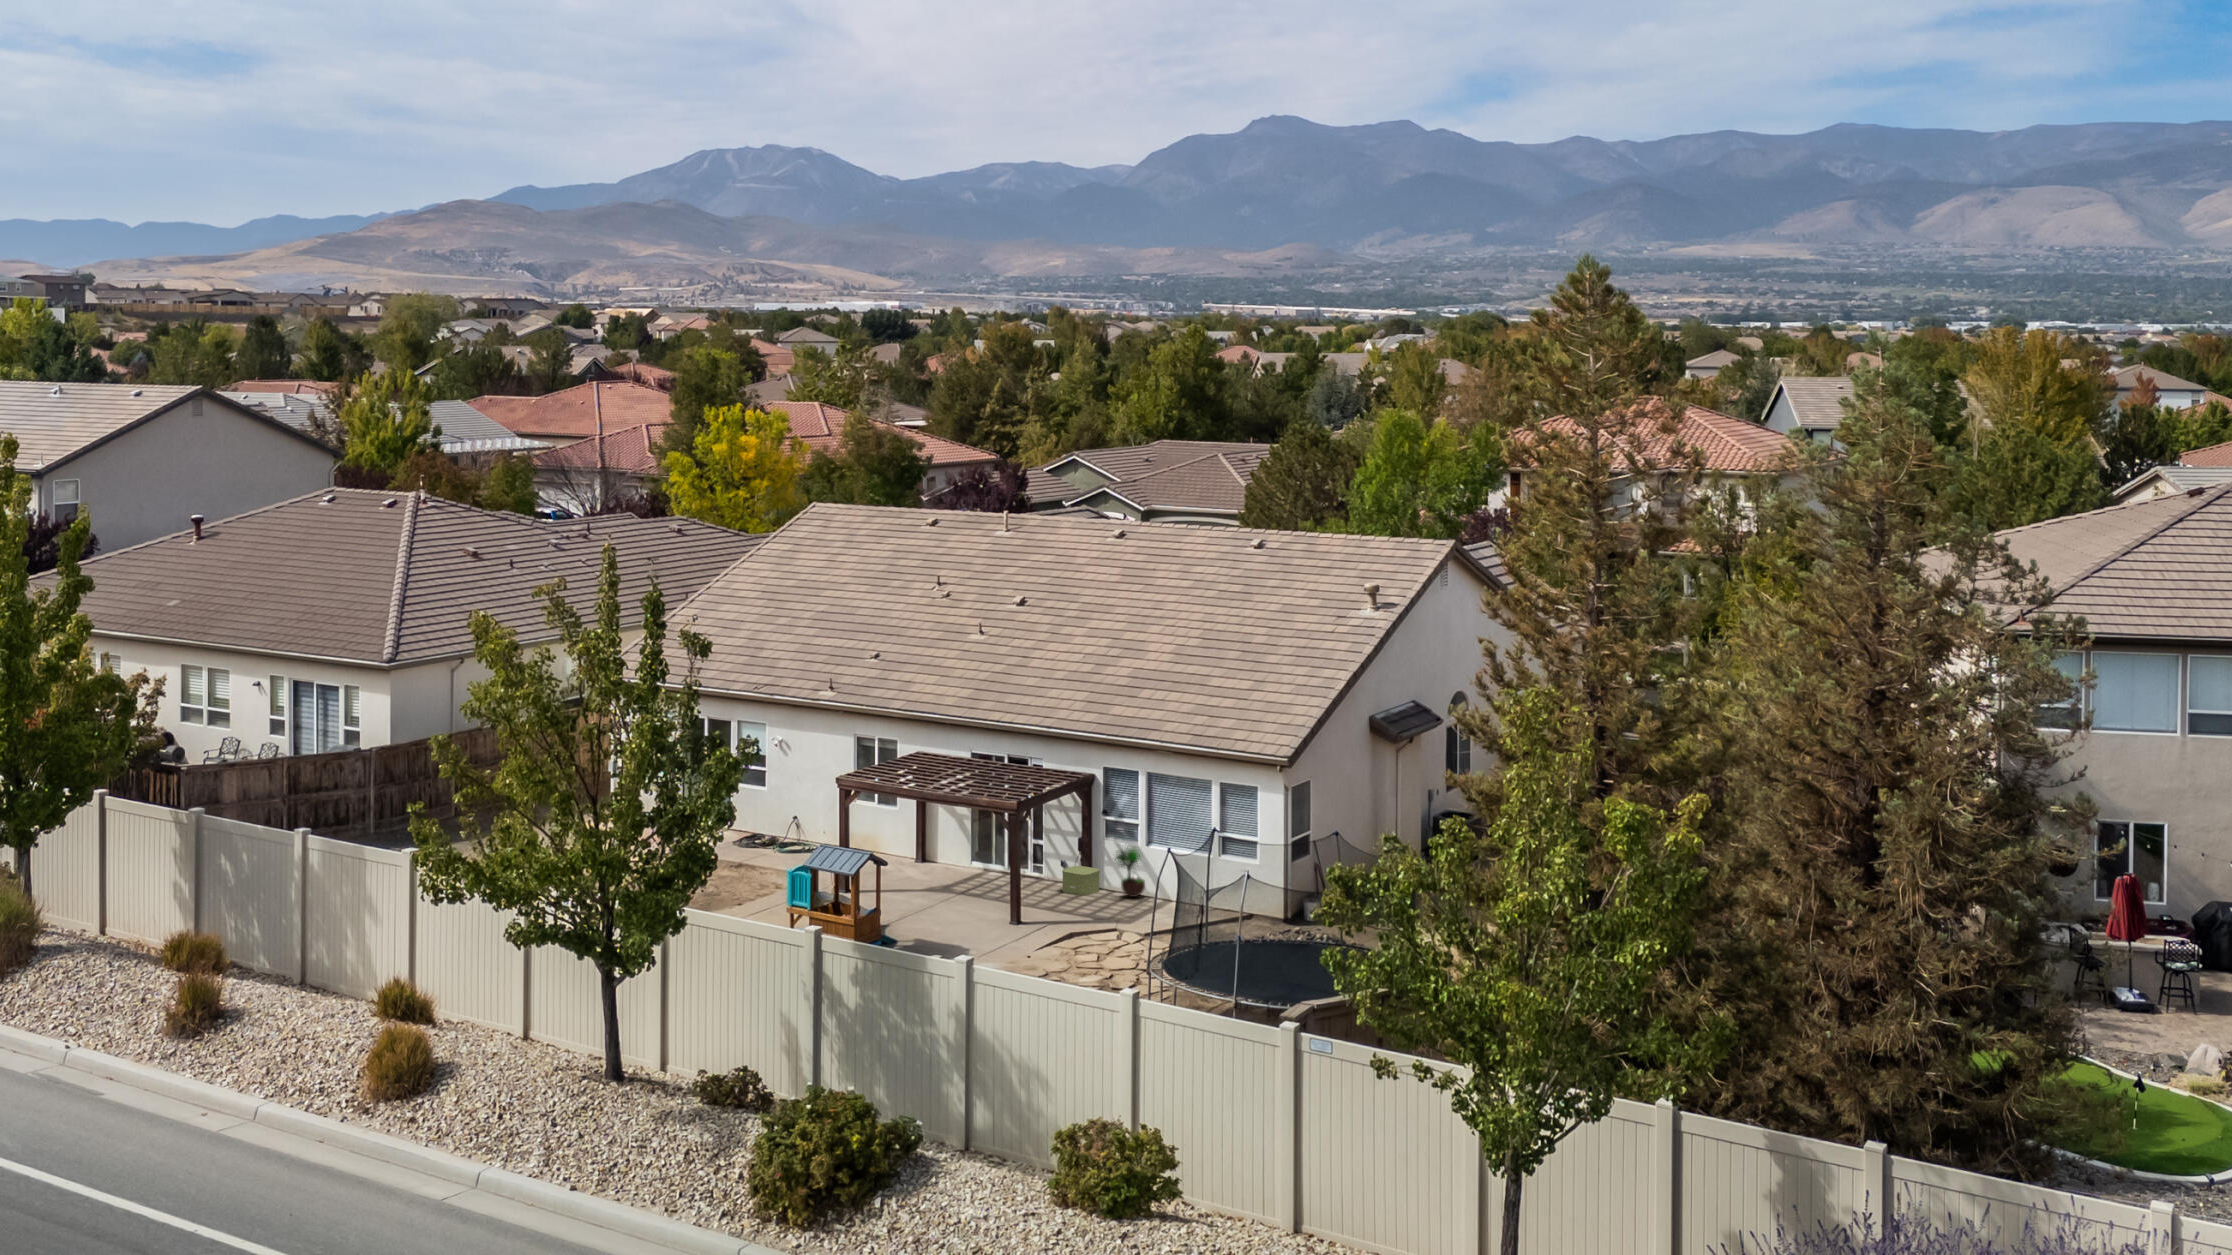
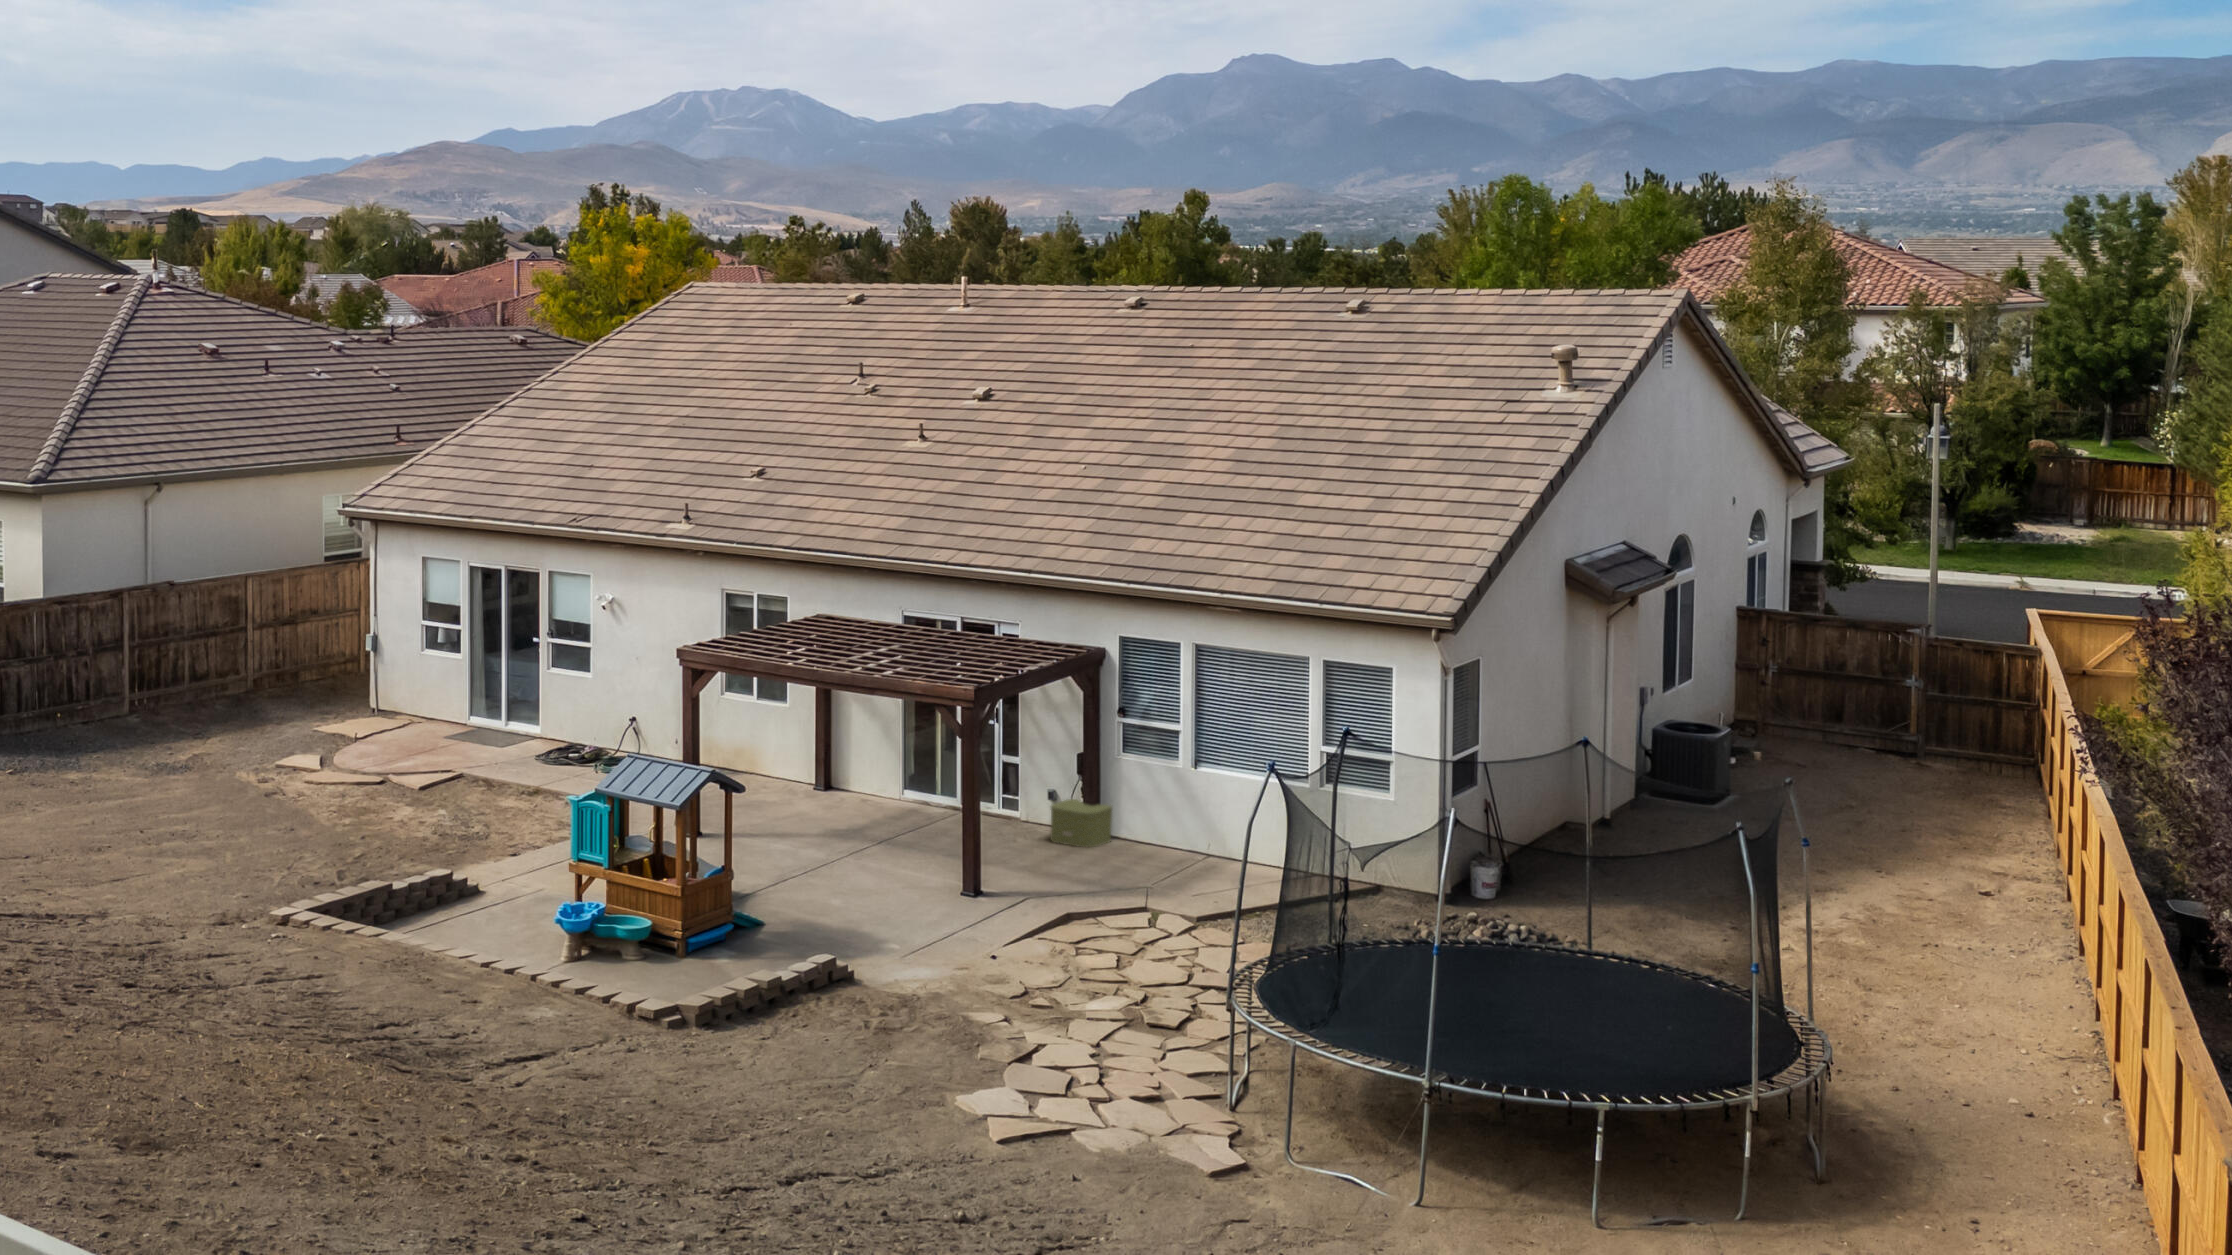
potted tree: present [1115,847,1145,897] -> none [1134,758,1190,852]

